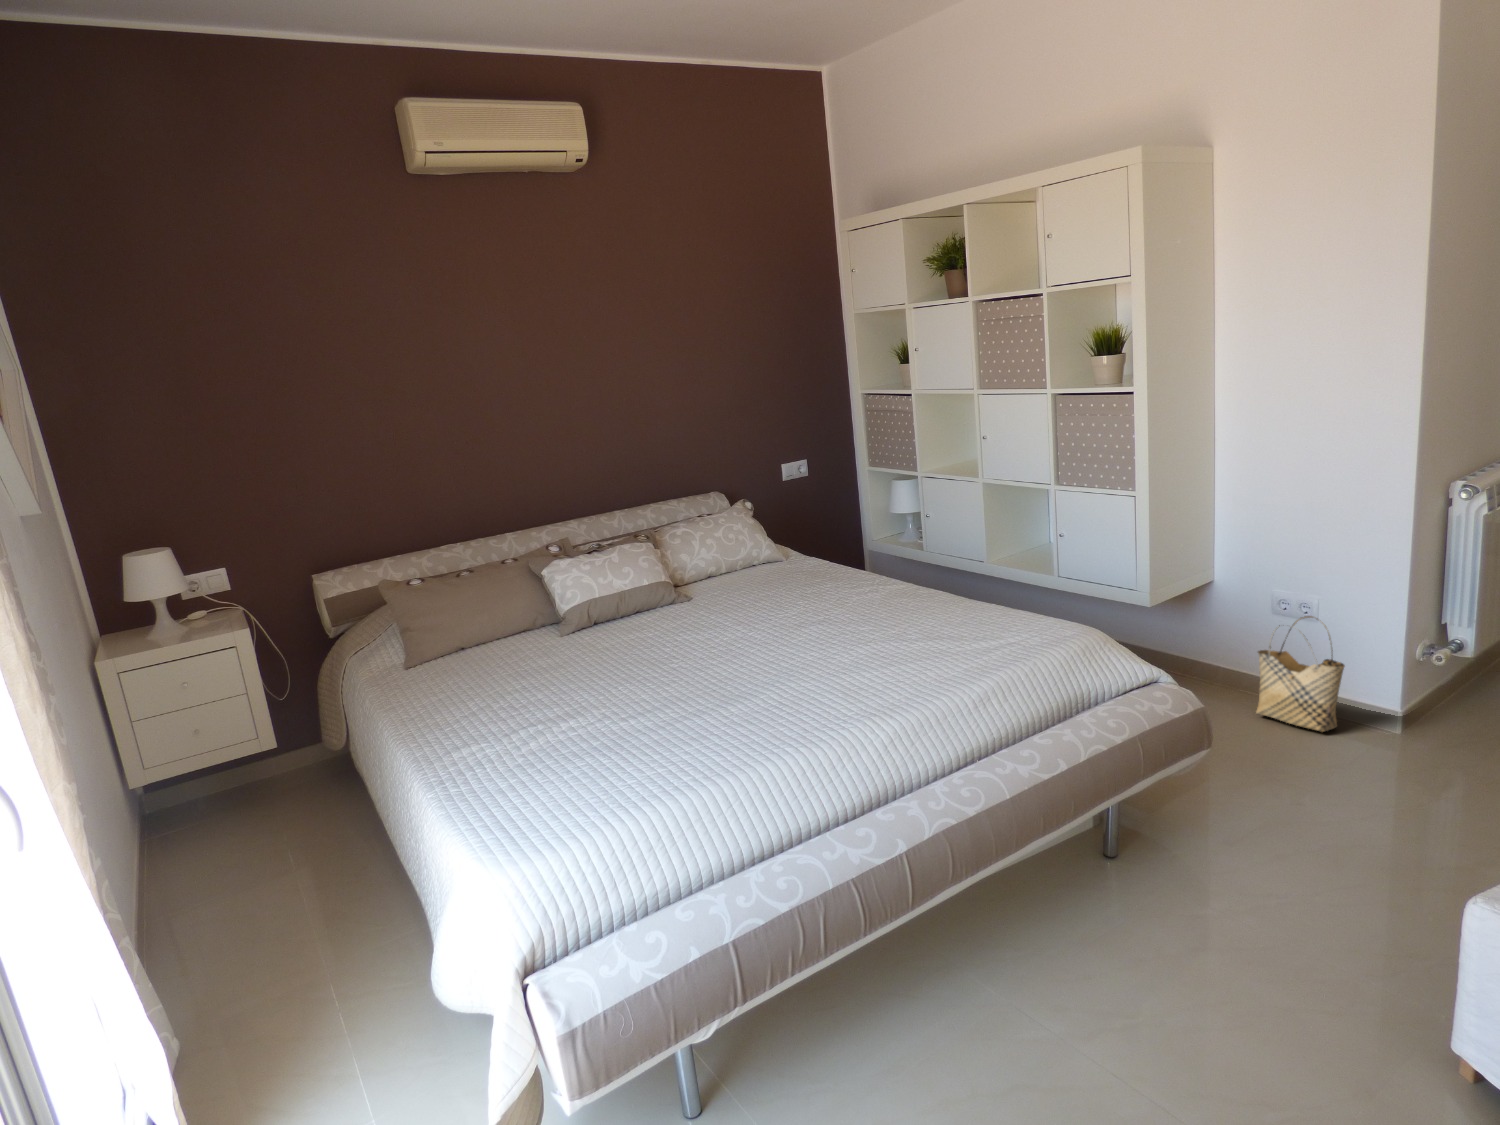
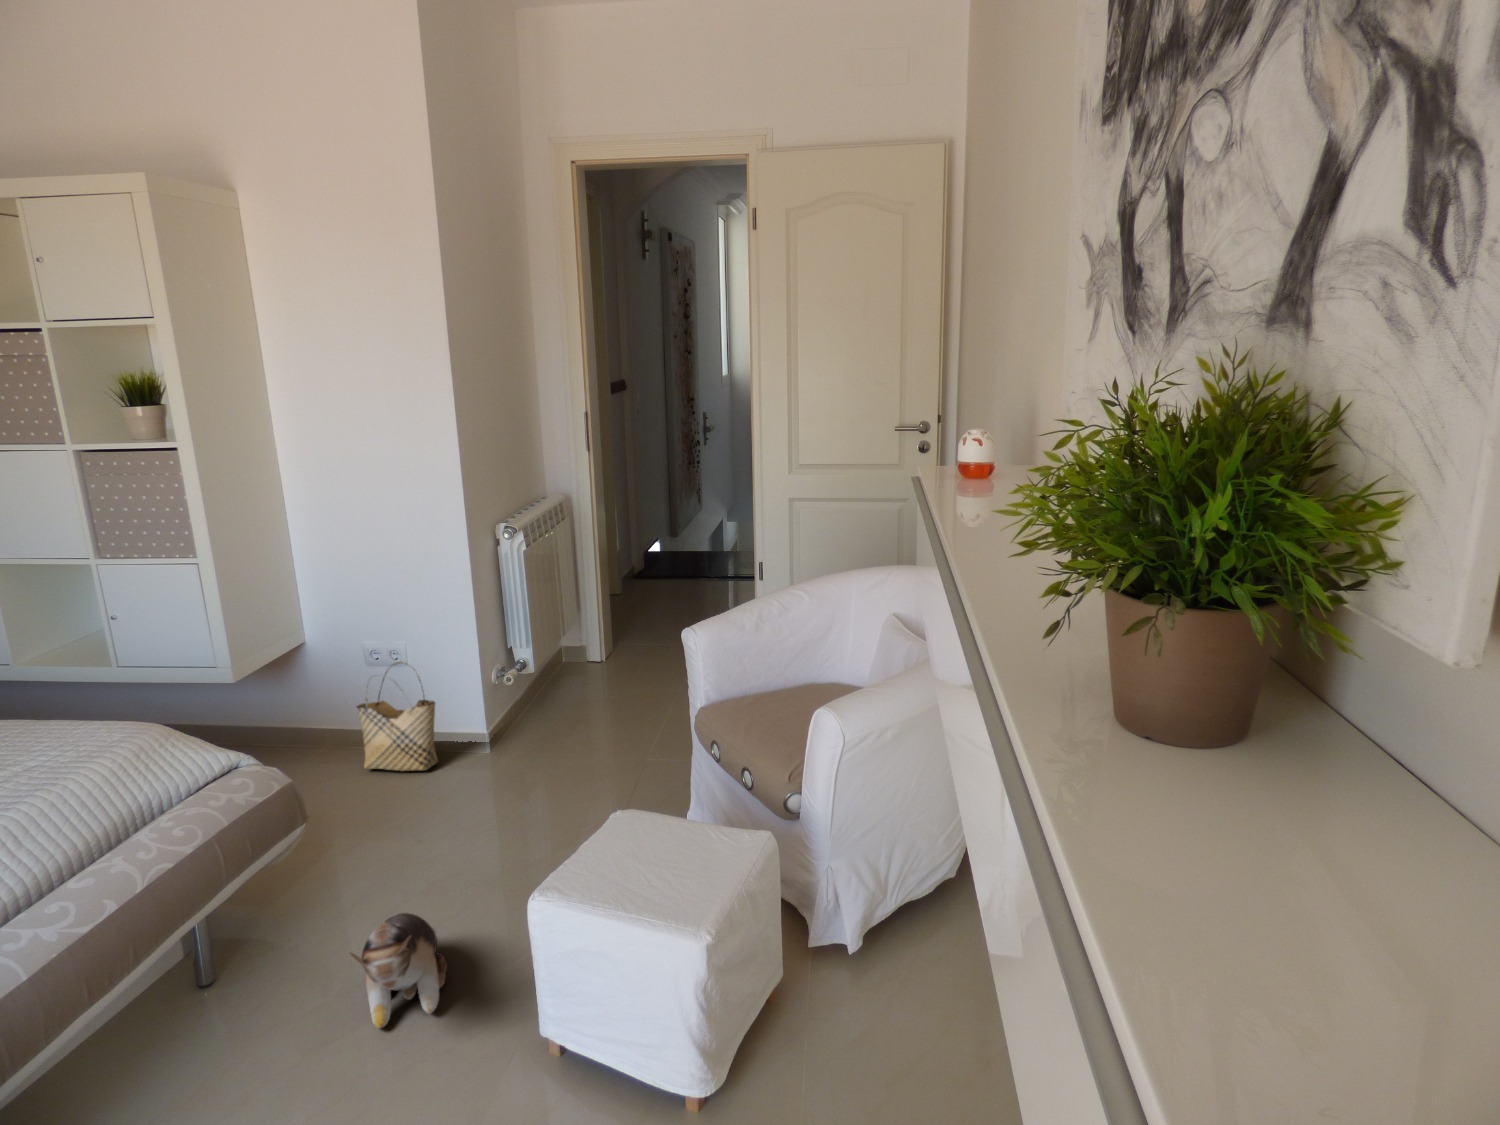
plush toy: none [1245,858,1334,962] -> present [350,913,447,1029]

